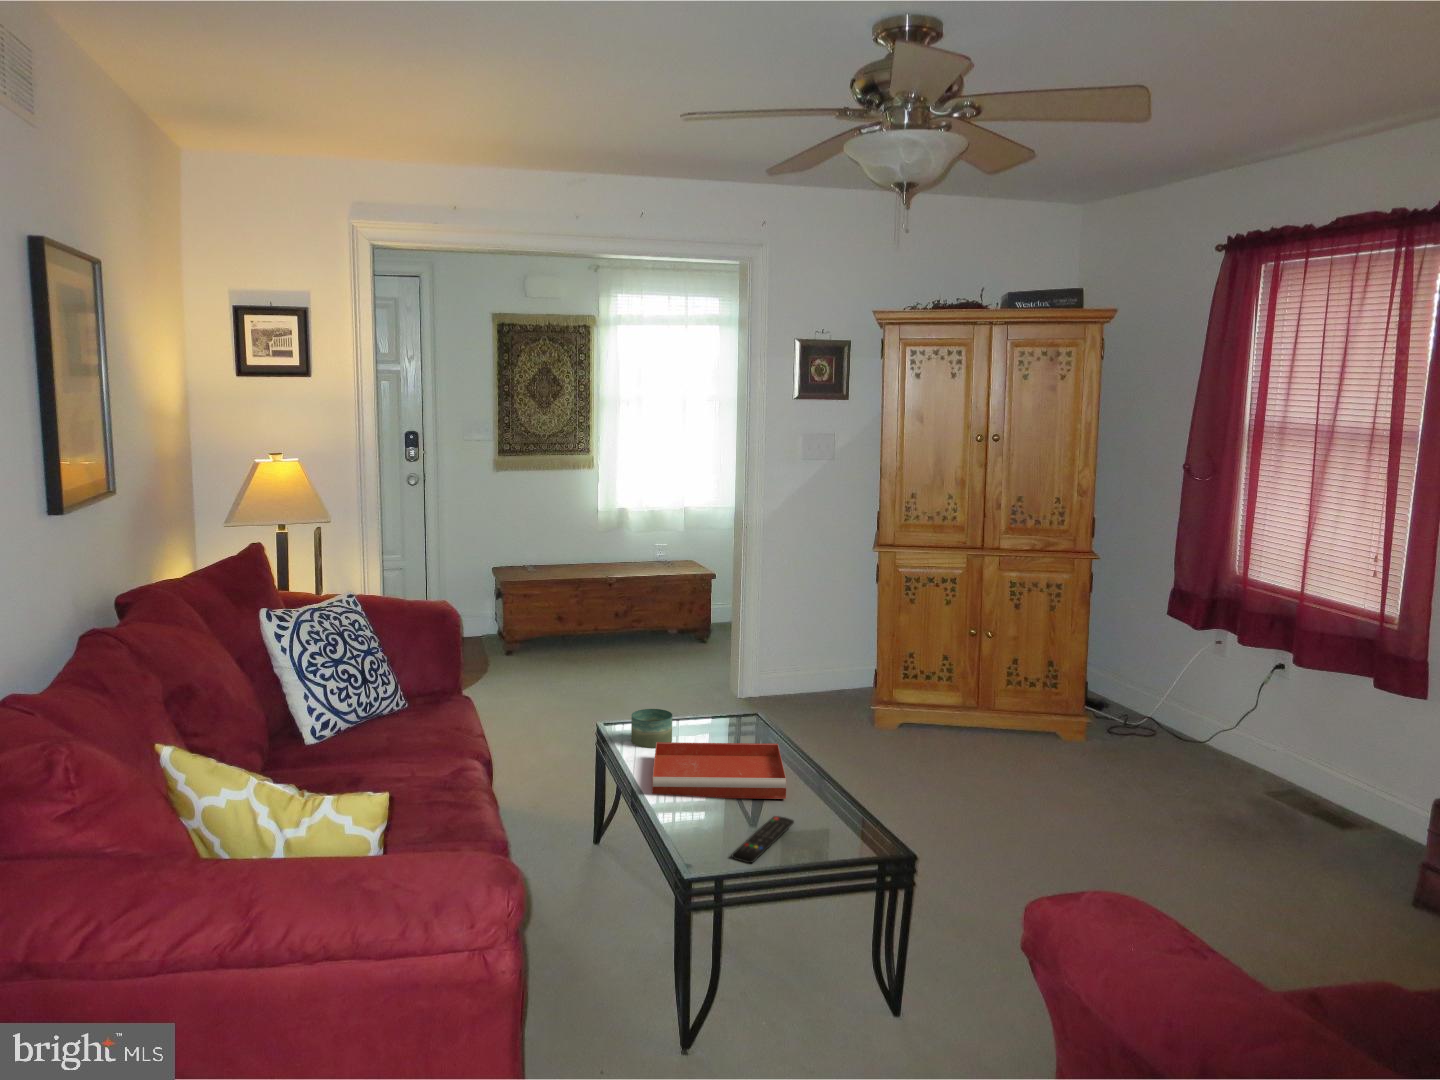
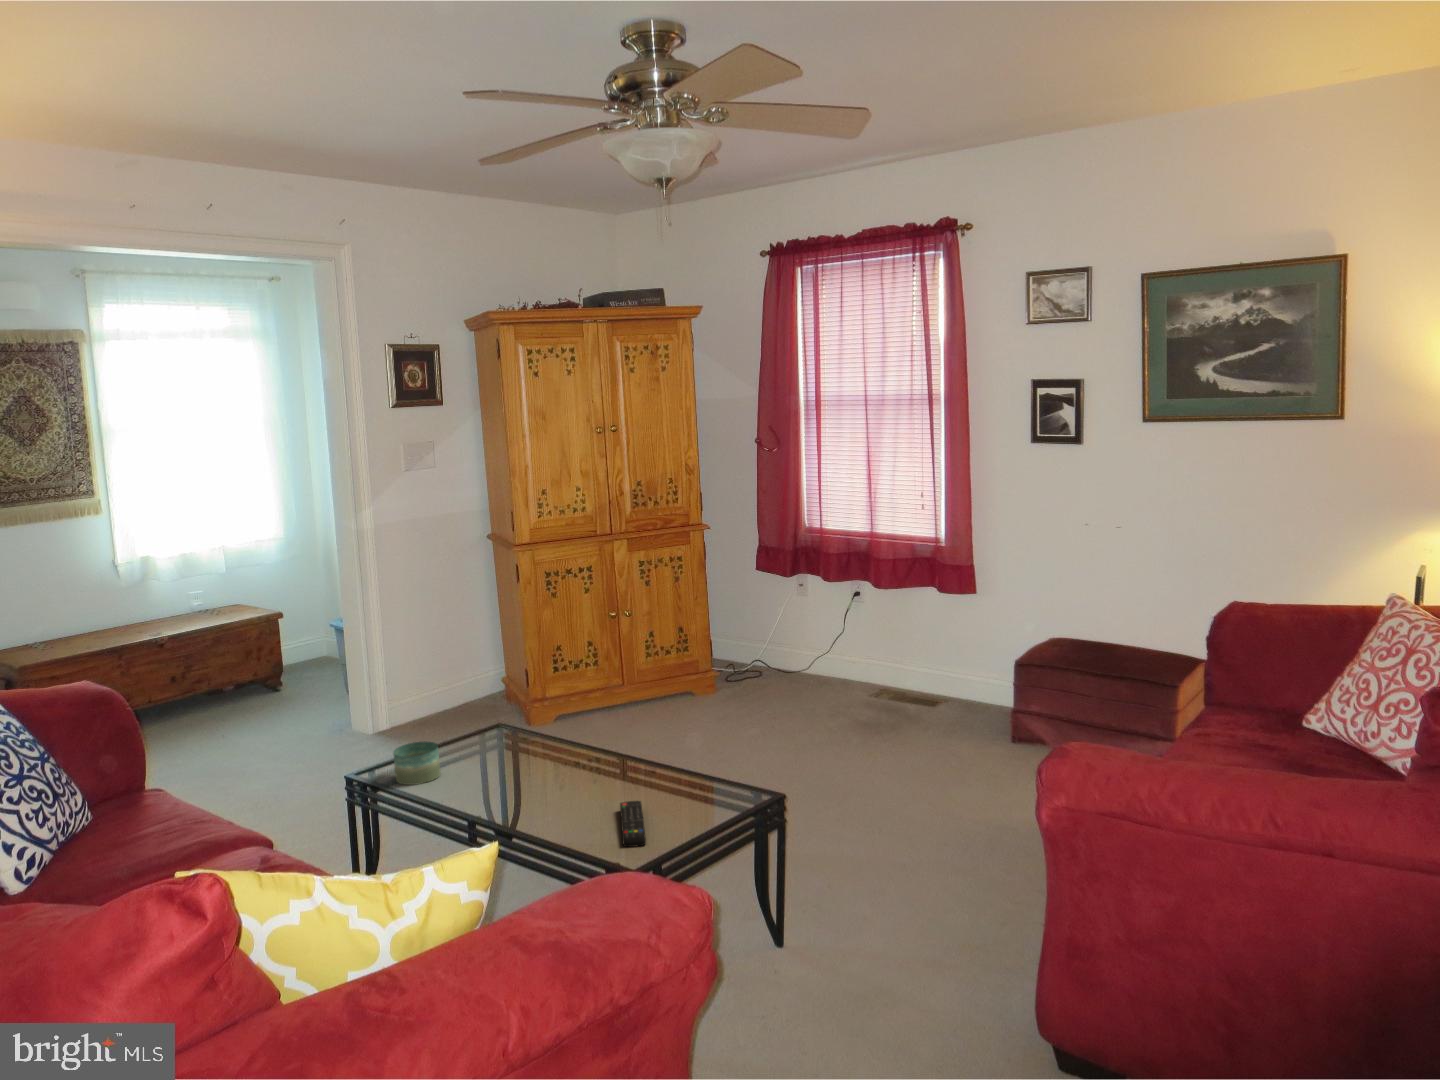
tray: present [652,742,787,799] -> none [441,743,607,824]

